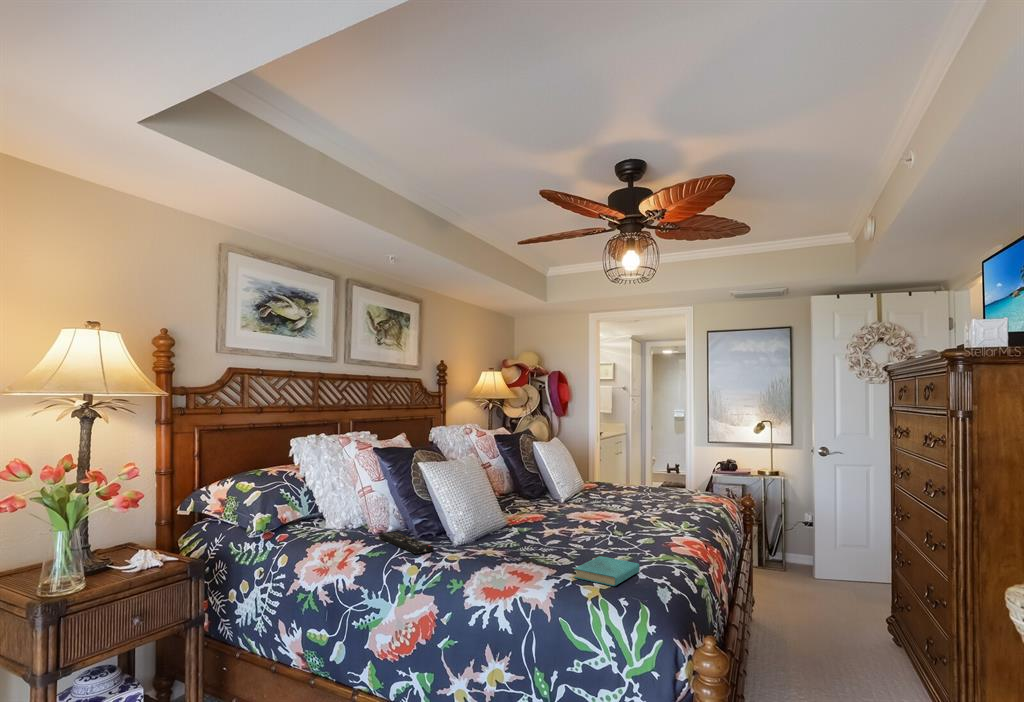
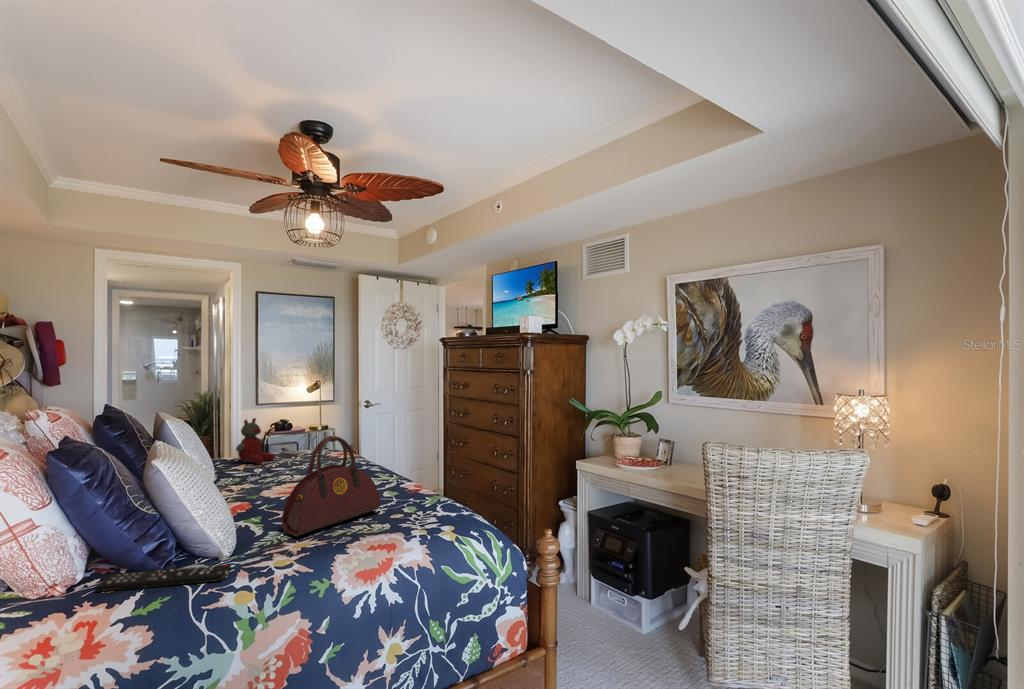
stuffed bear: none [604,454,638,499] -> present [236,418,274,464]
handbag: none [501,464,593,552] -> present [281,436,380,537]
book: present [574,556,640,586] -> none [405,504,457,532]

